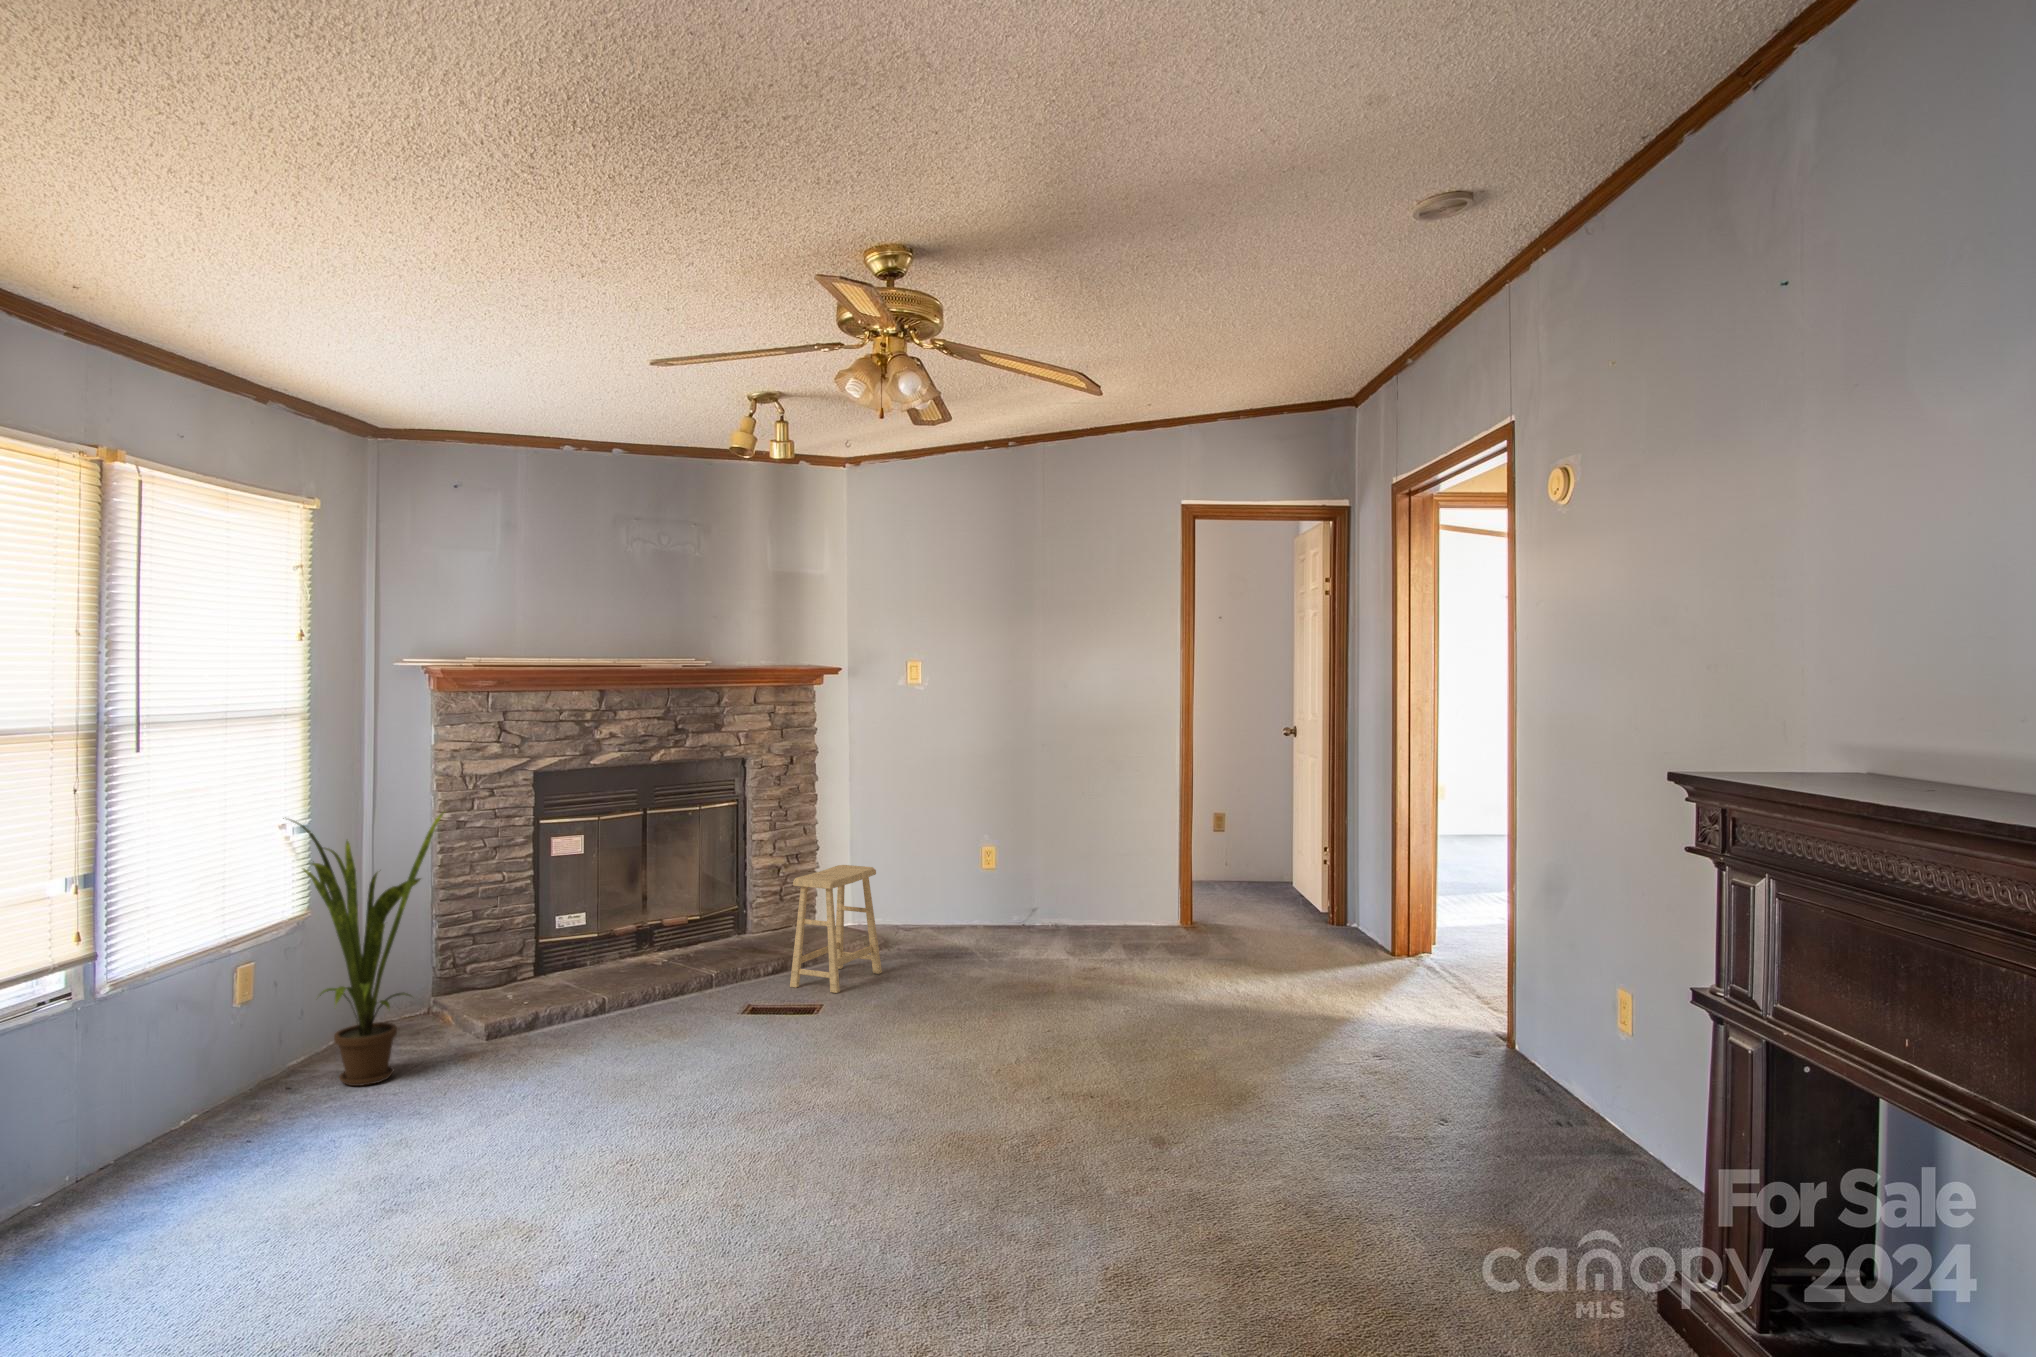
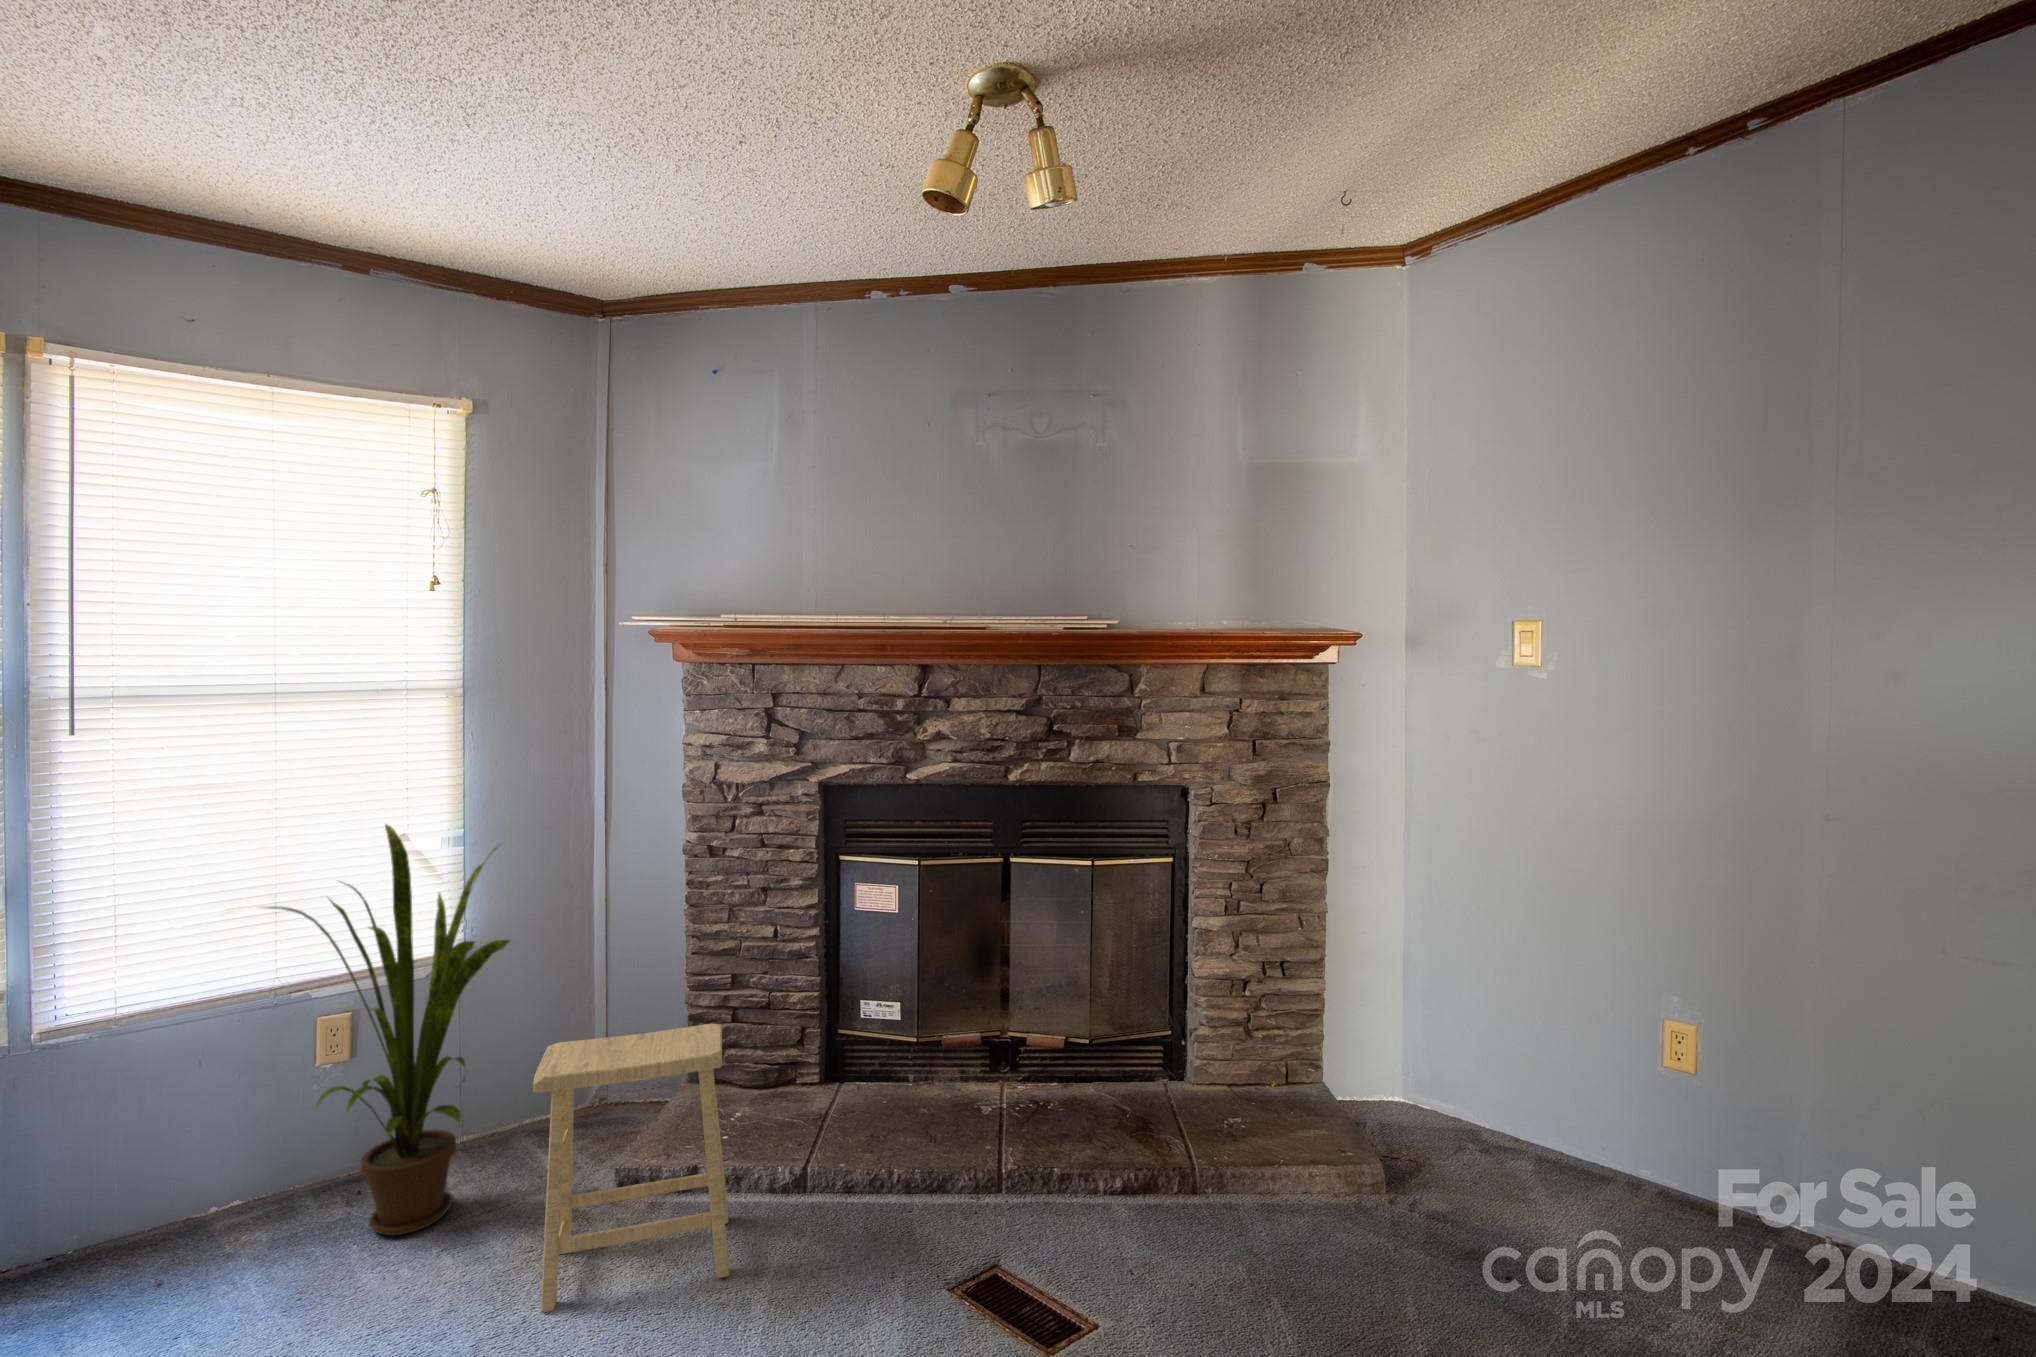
footstool: present [790,865,882,993] -> present [533,1023,729,1313]

